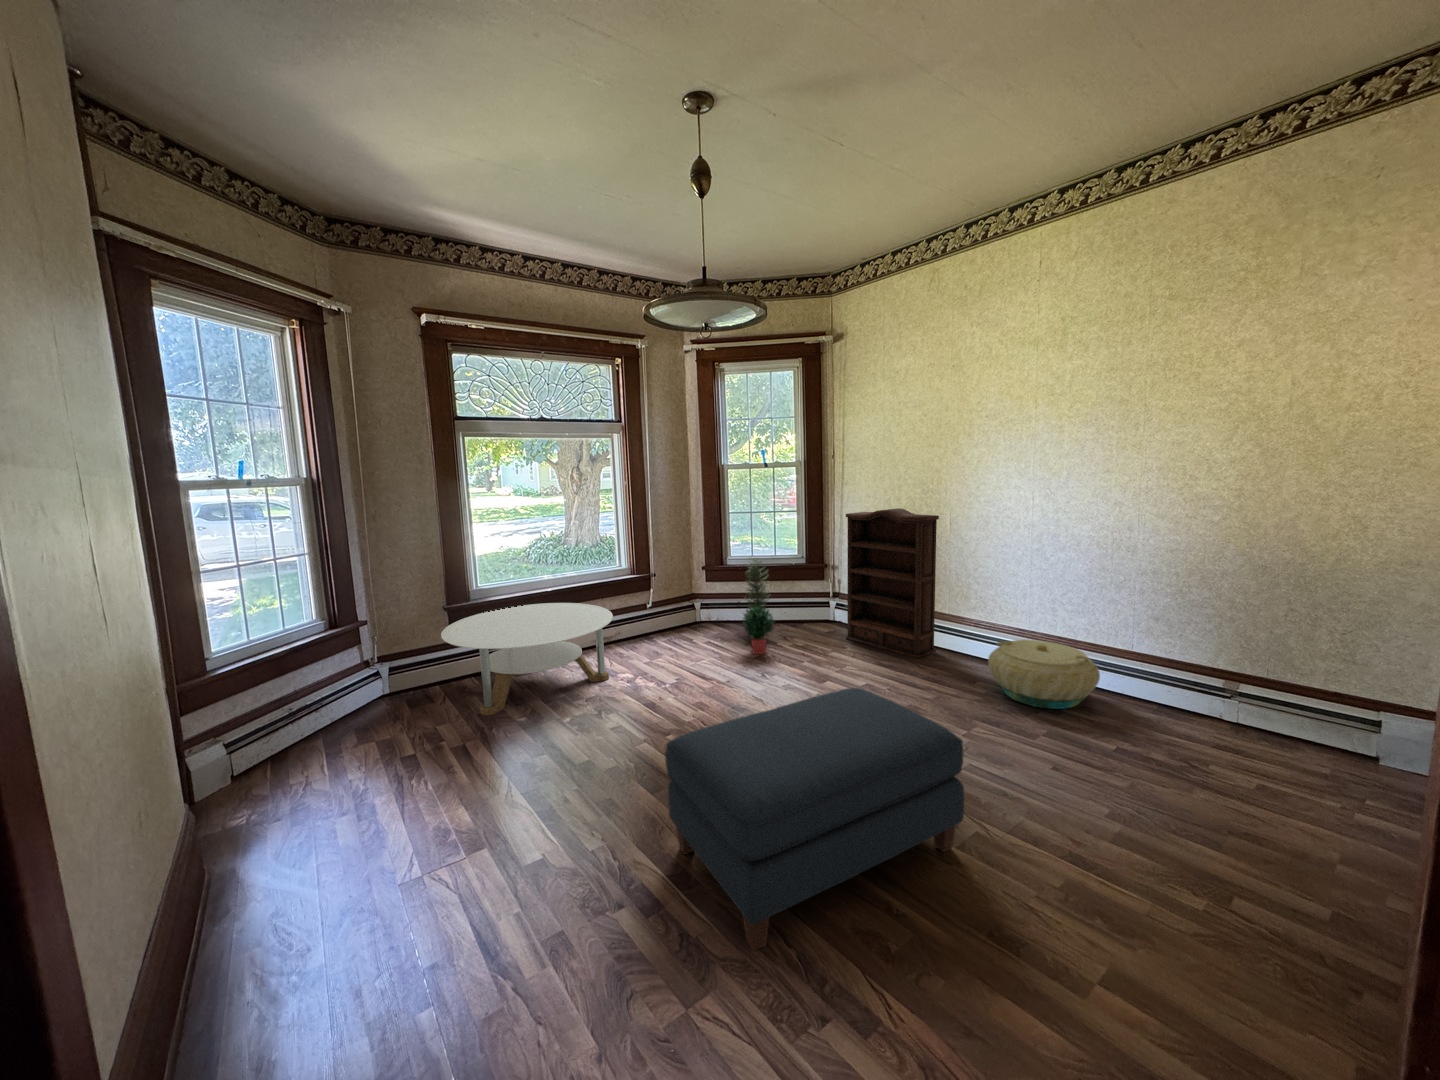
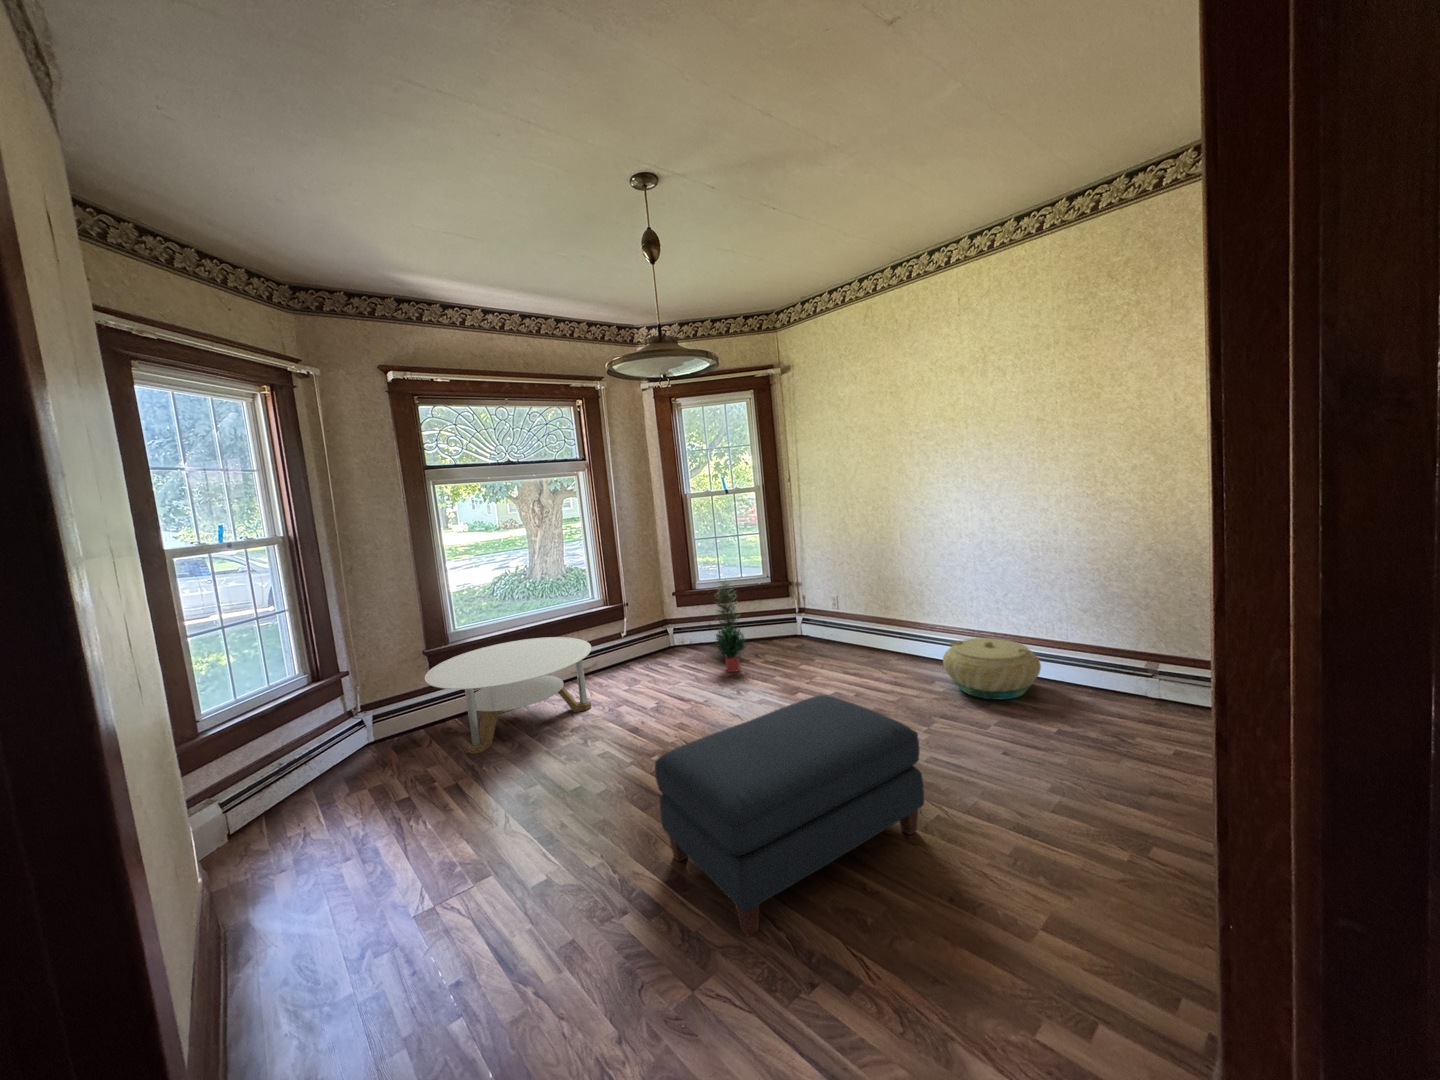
bookshelf: present [846,508,939,659] -> none [805,525,897,664]

